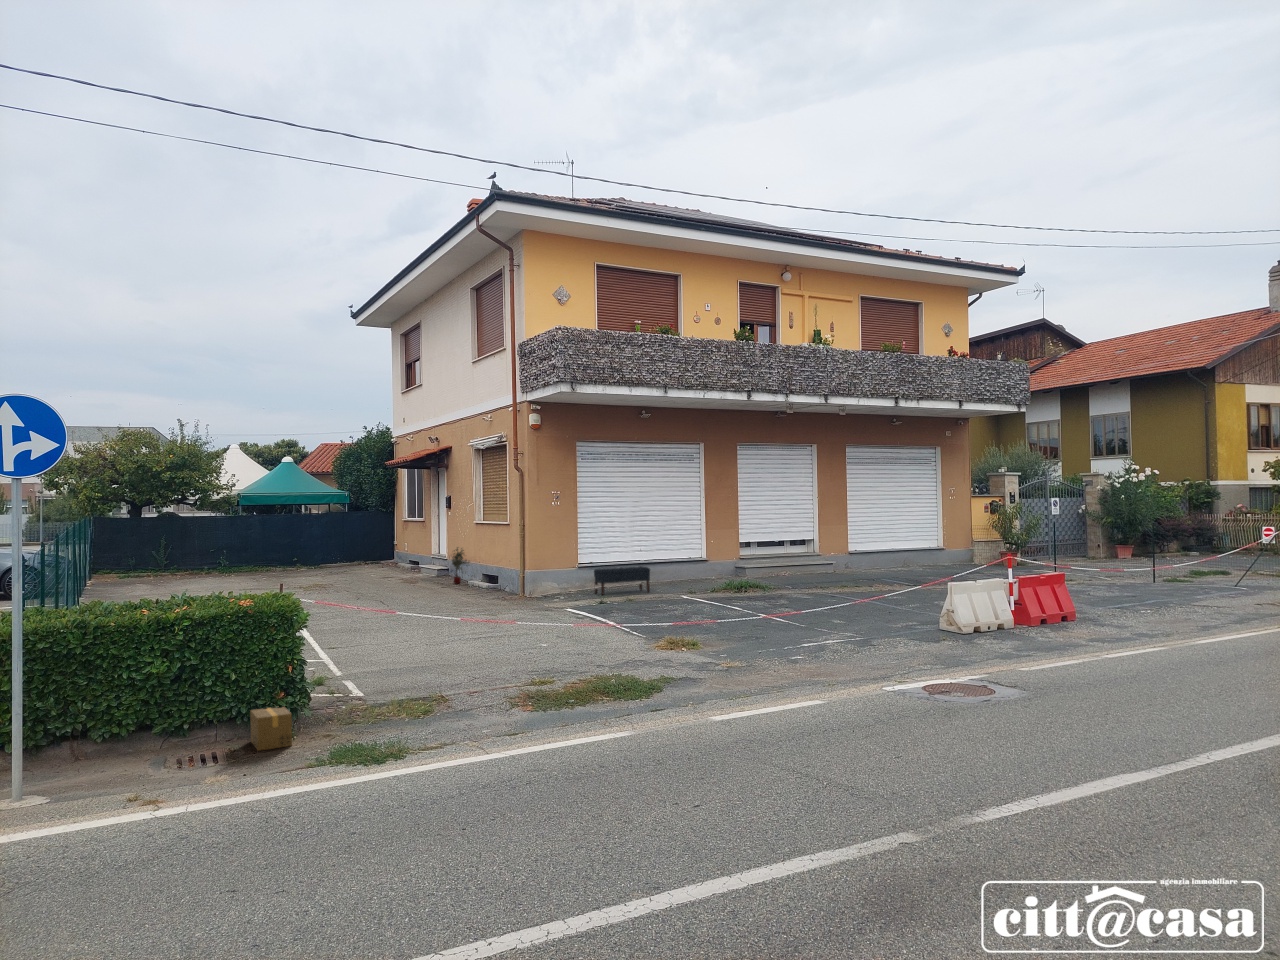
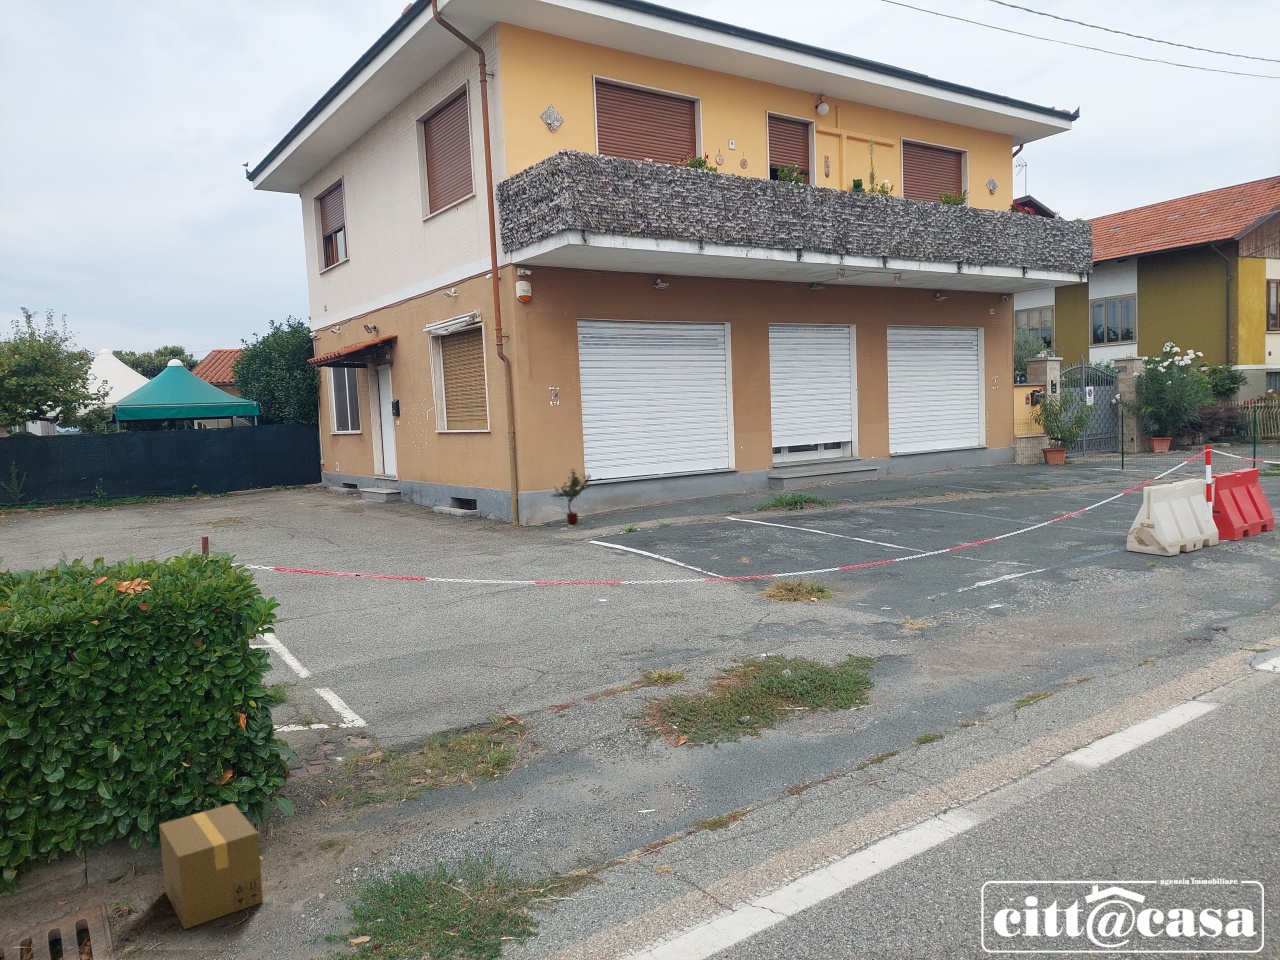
potted tree: present [452,548,469,584] -> present [552,469,591,524]
bench: present [594,566,650,595] -> none [605,480,677,519]

